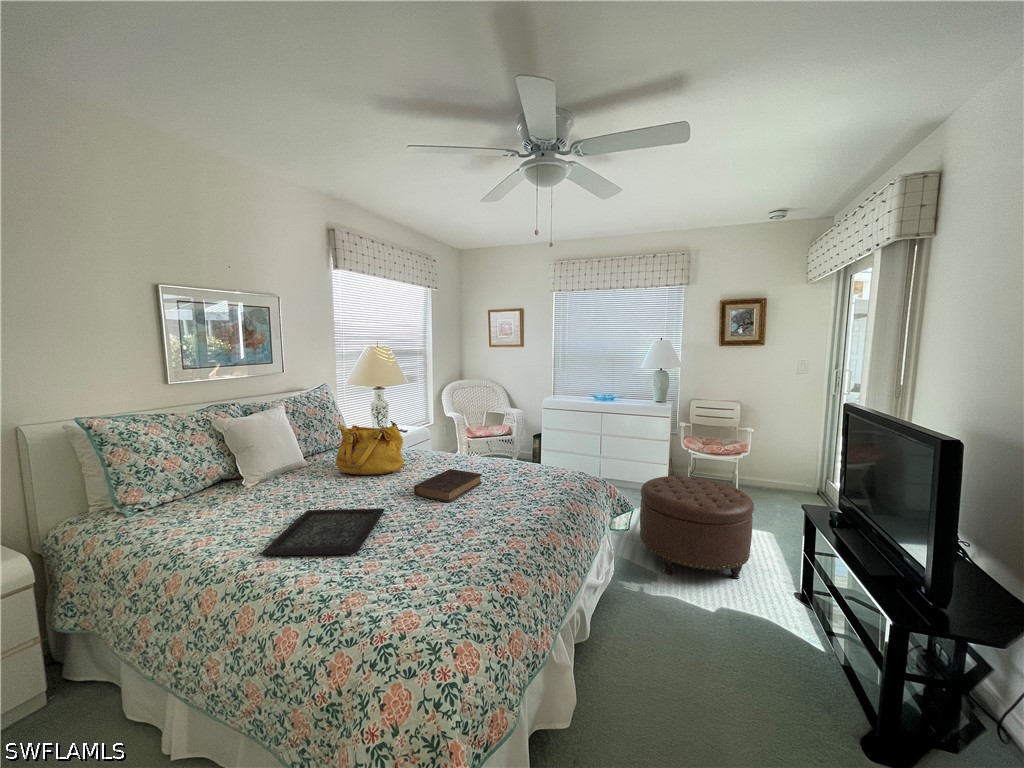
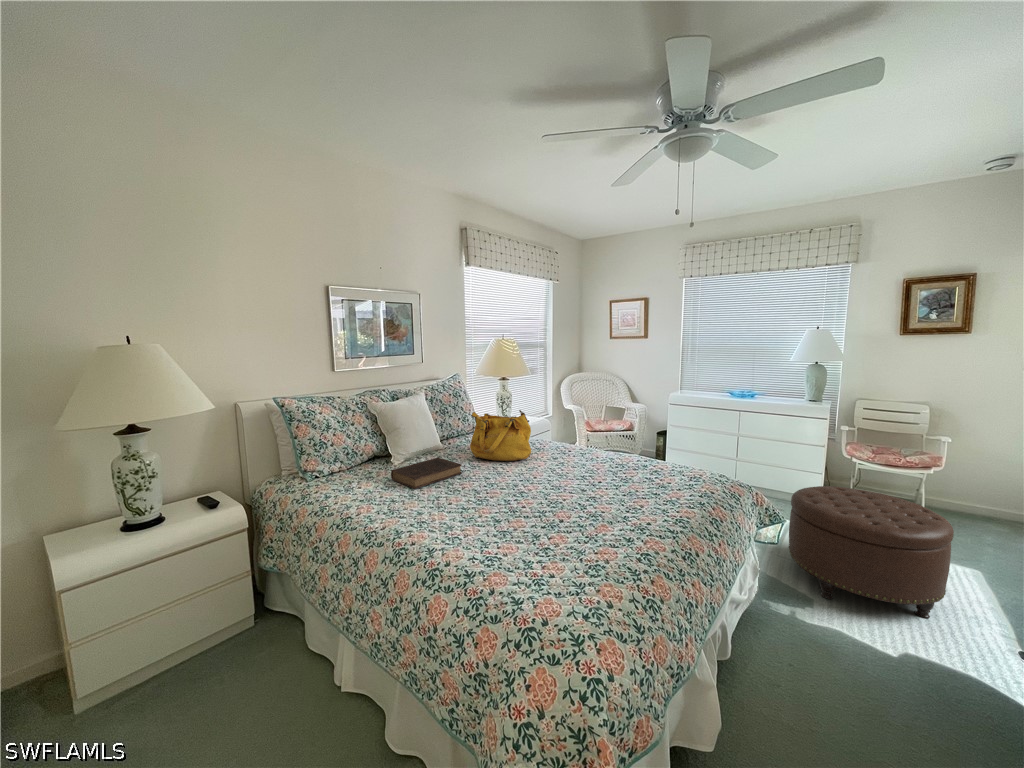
book: present [414,469,482,502] -> present [391,457,462,489]
tray: present [262,508,384,555] -> none [413,489,516,534]

